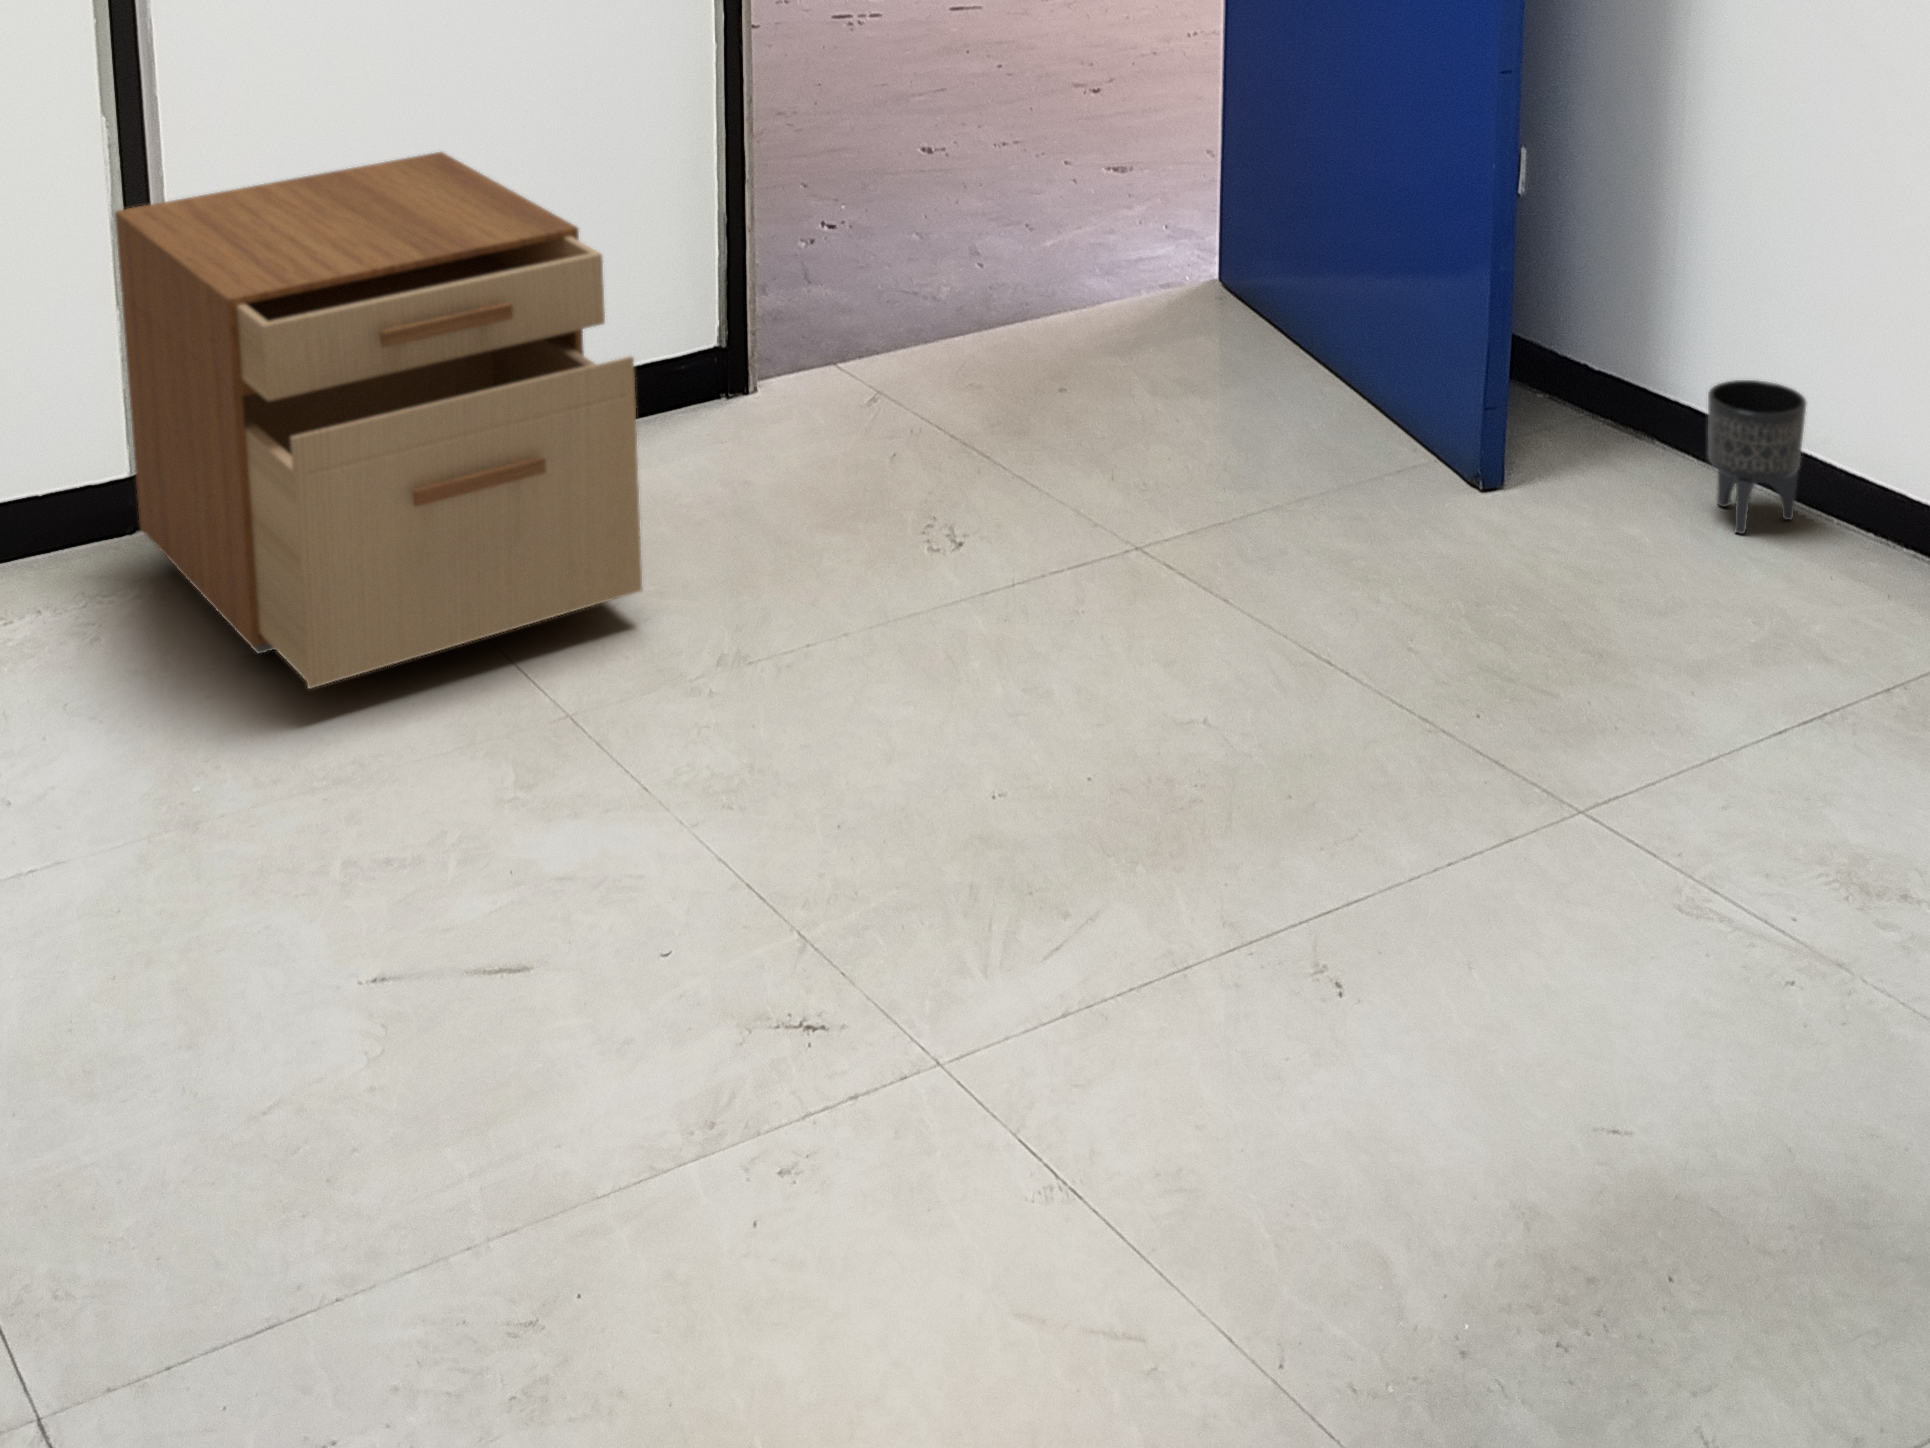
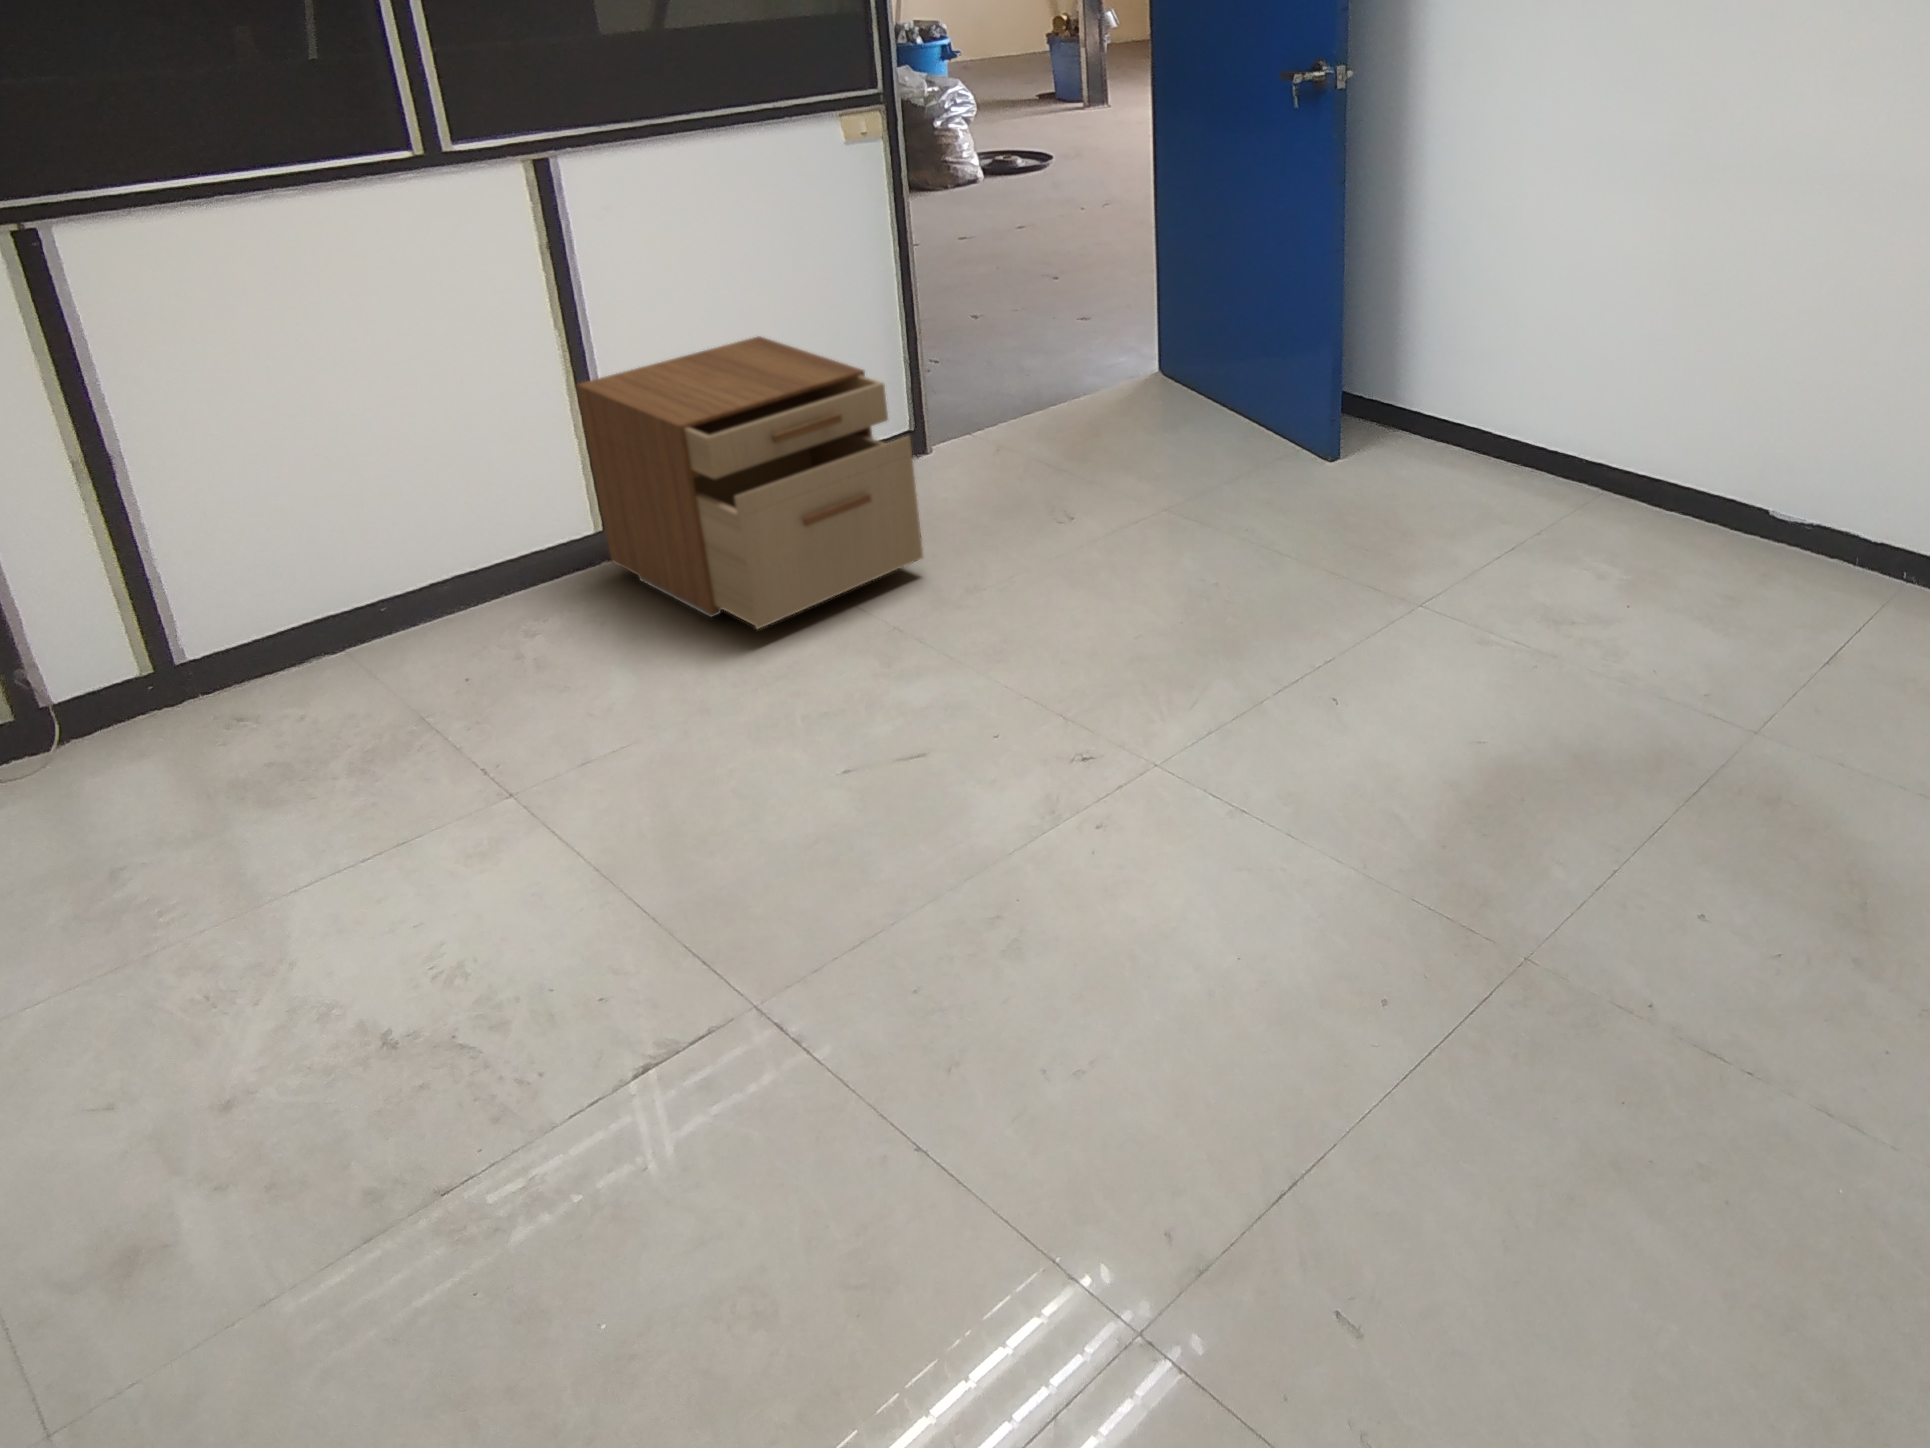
planter: present [1708,380,1806,534] -> none [1433,396,1479,468]

